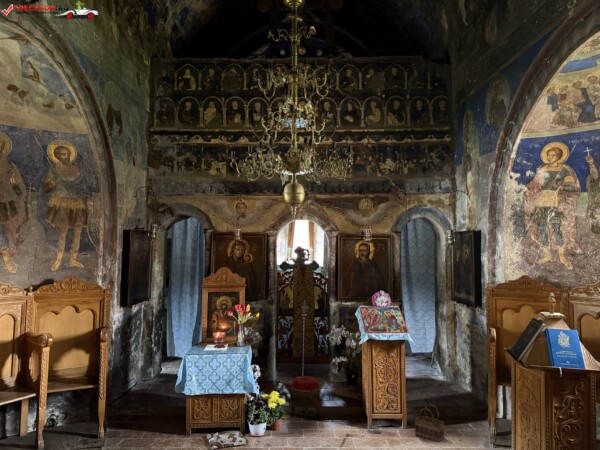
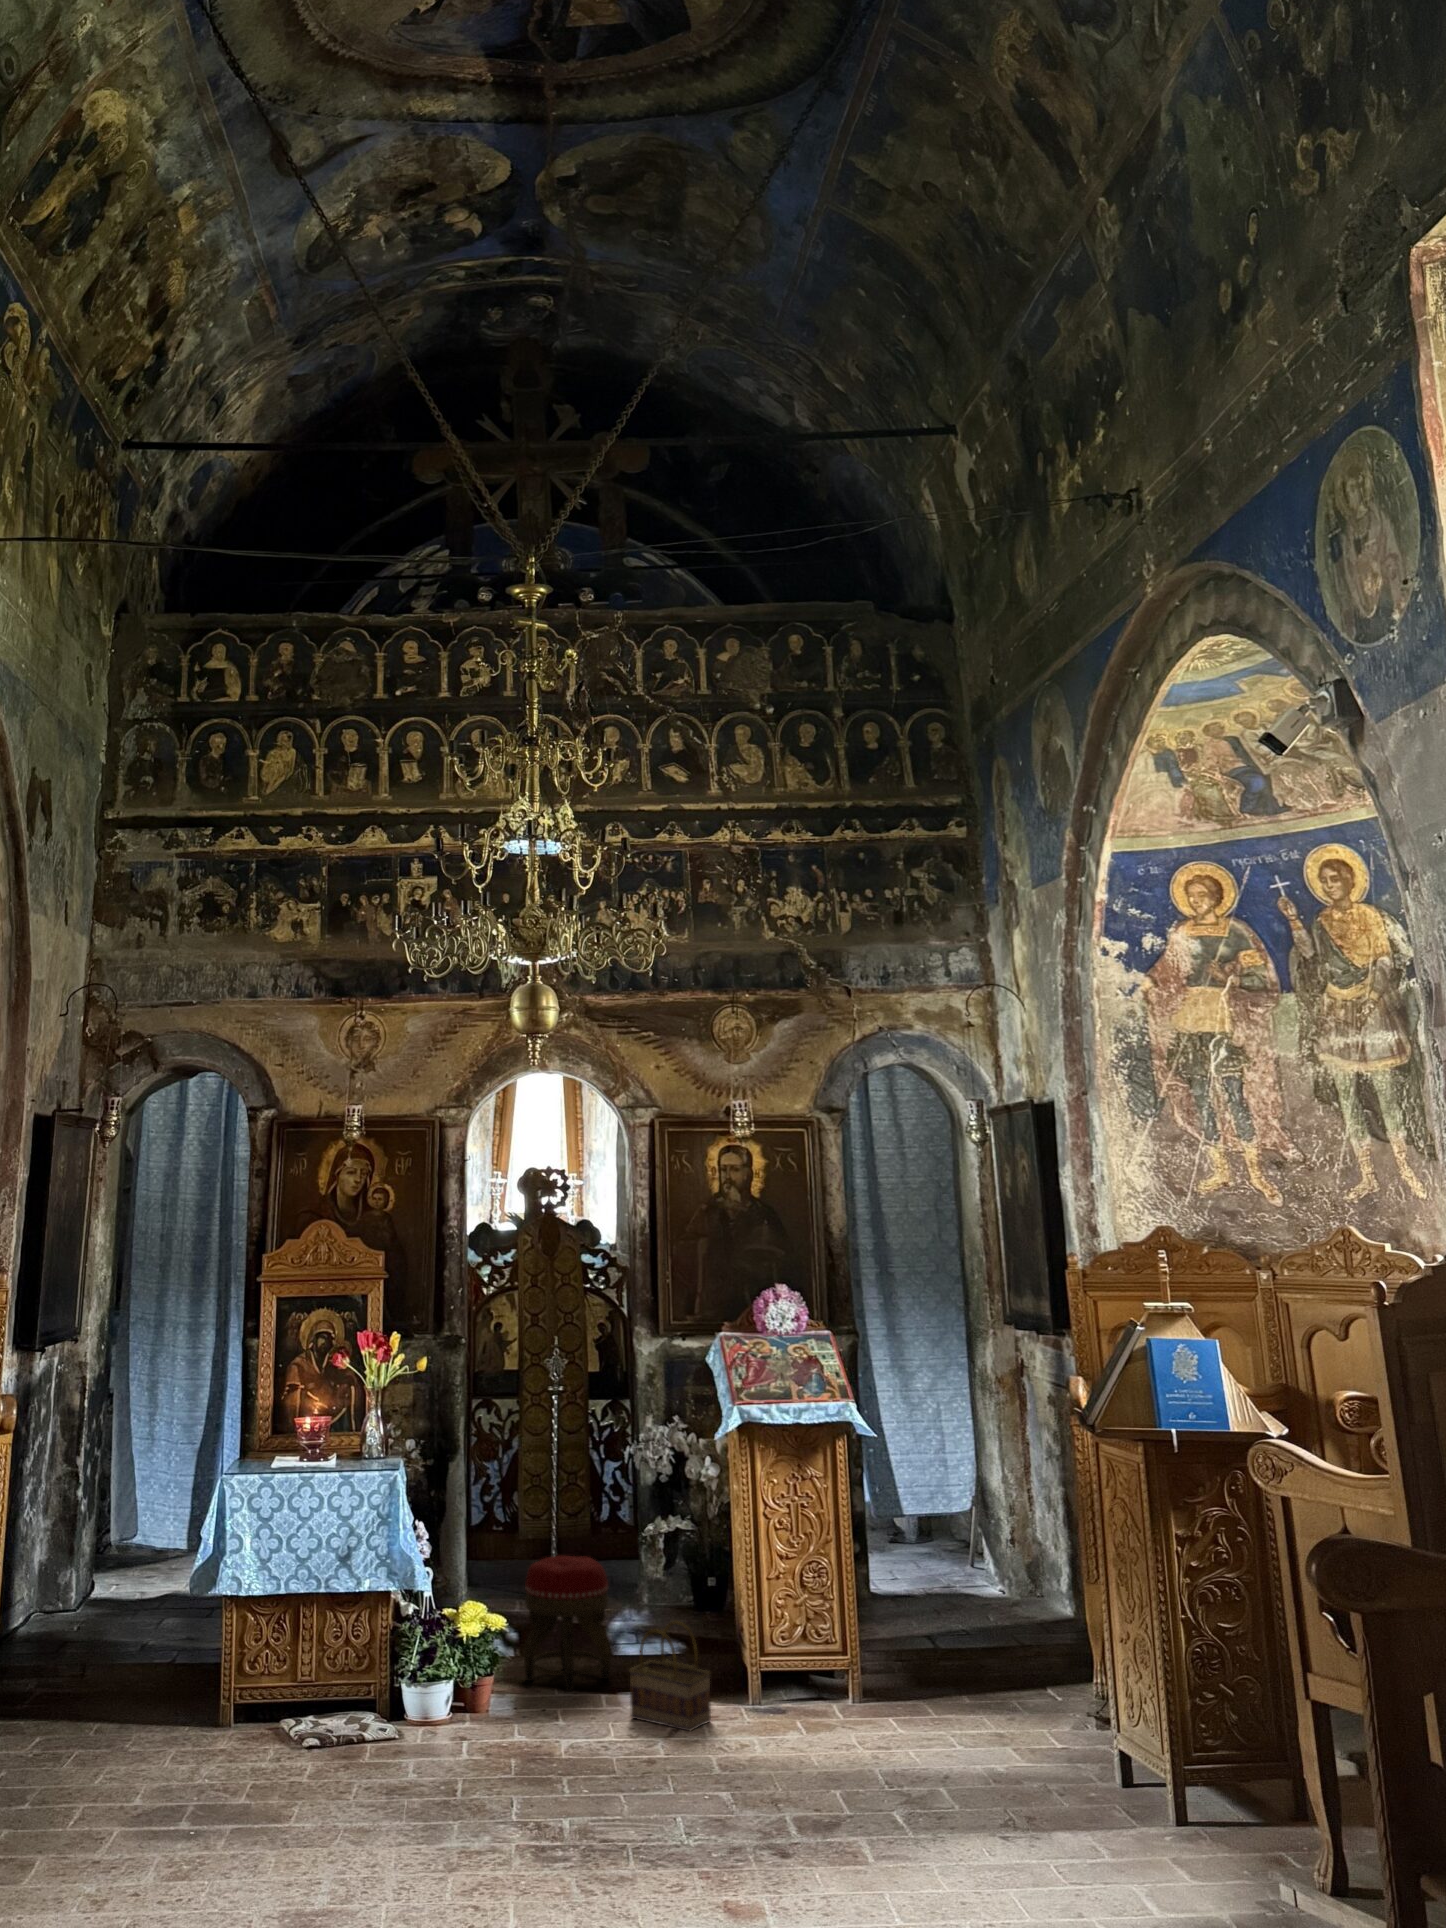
basket: present [415,405,444,442] -> present [629,1621,711,1731]

